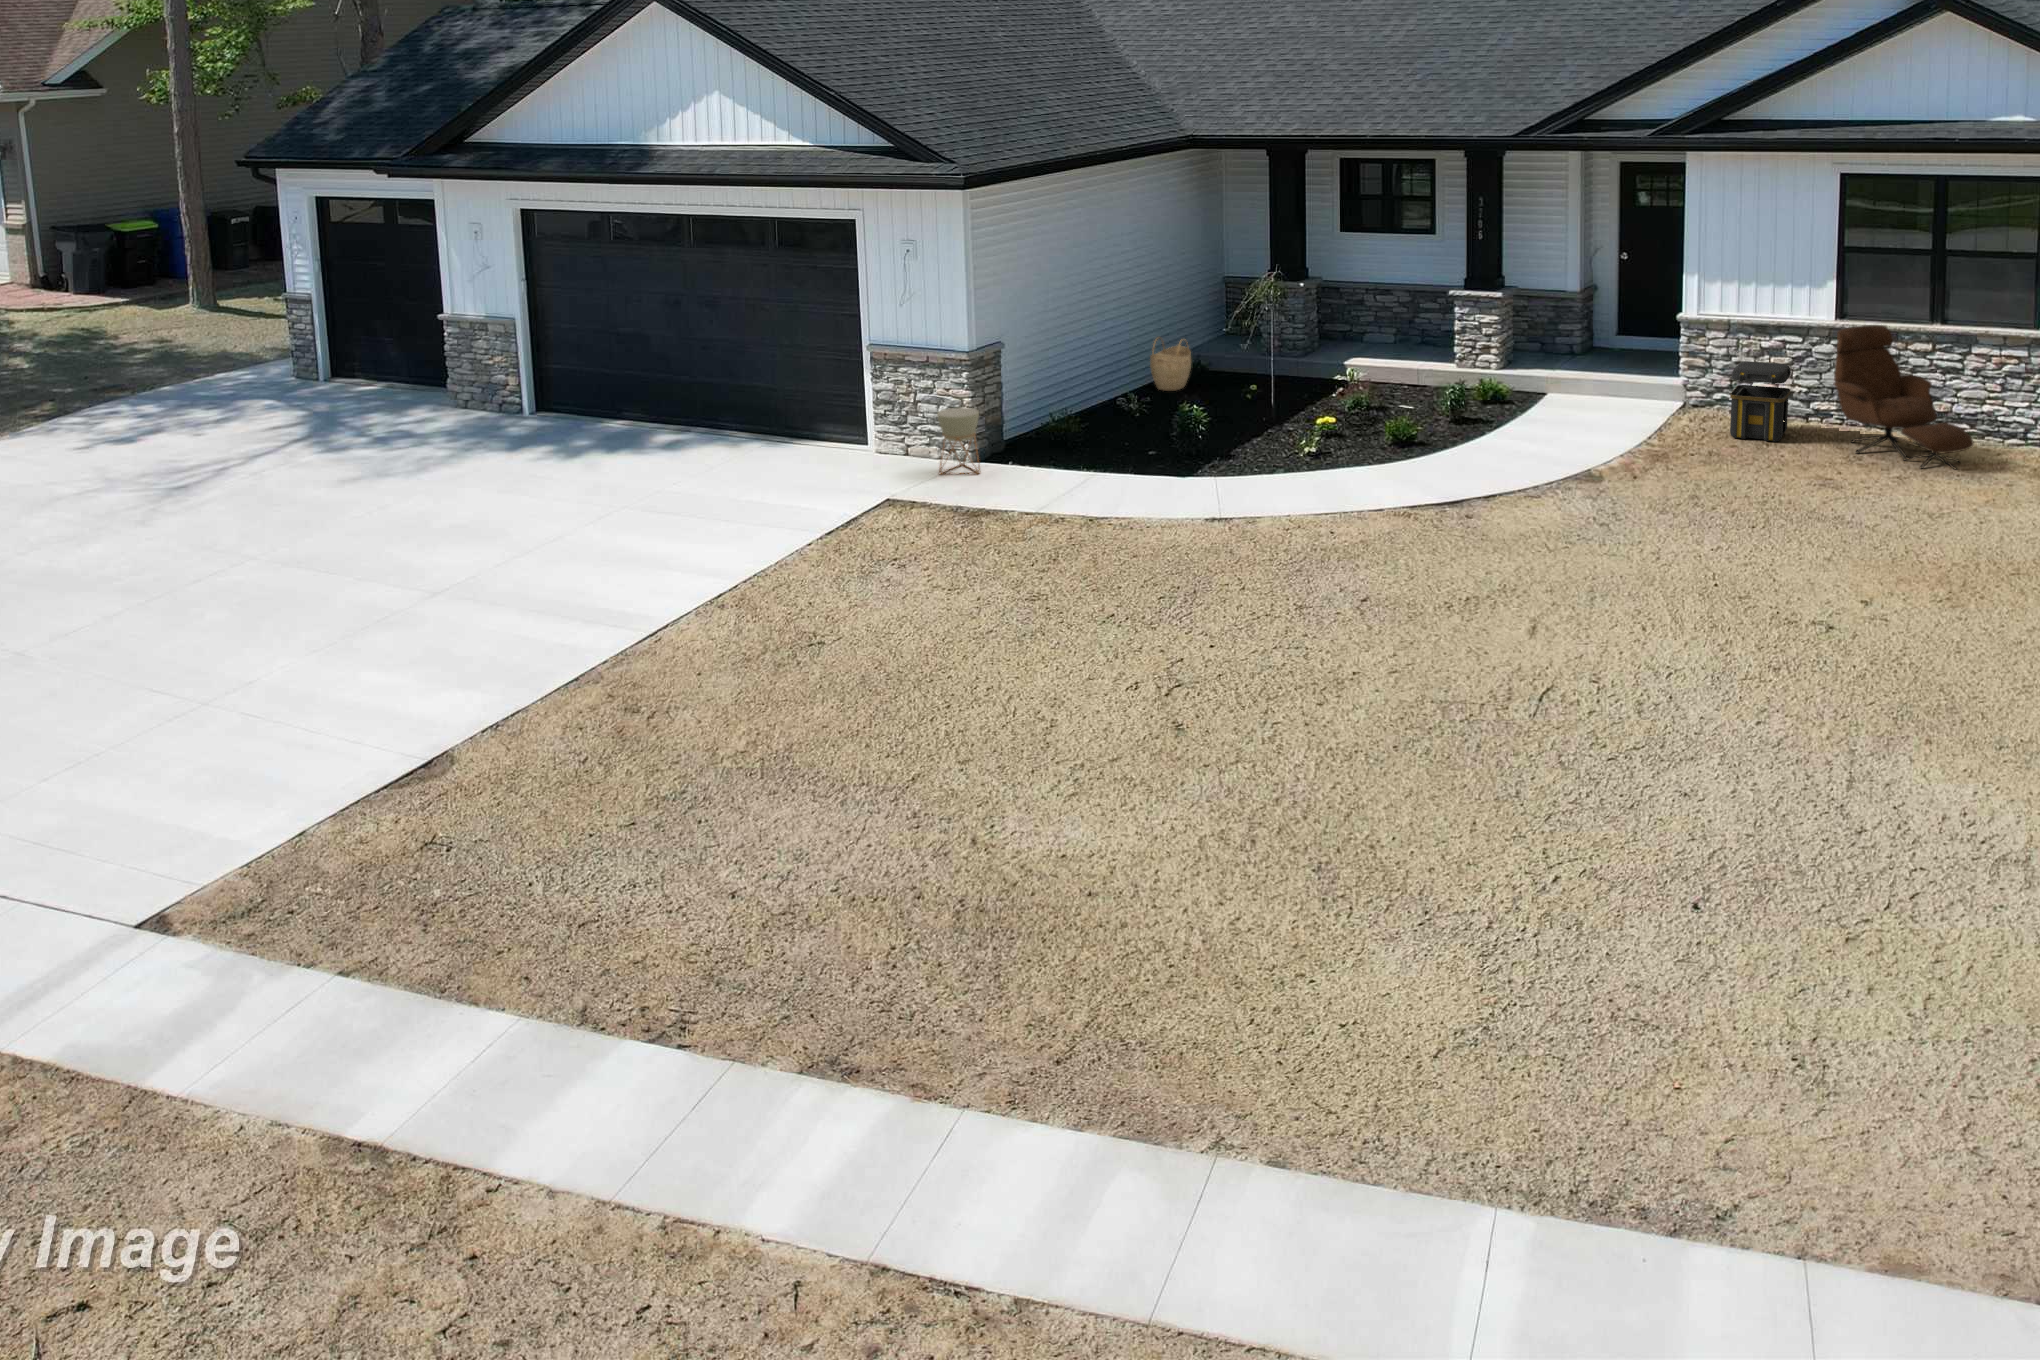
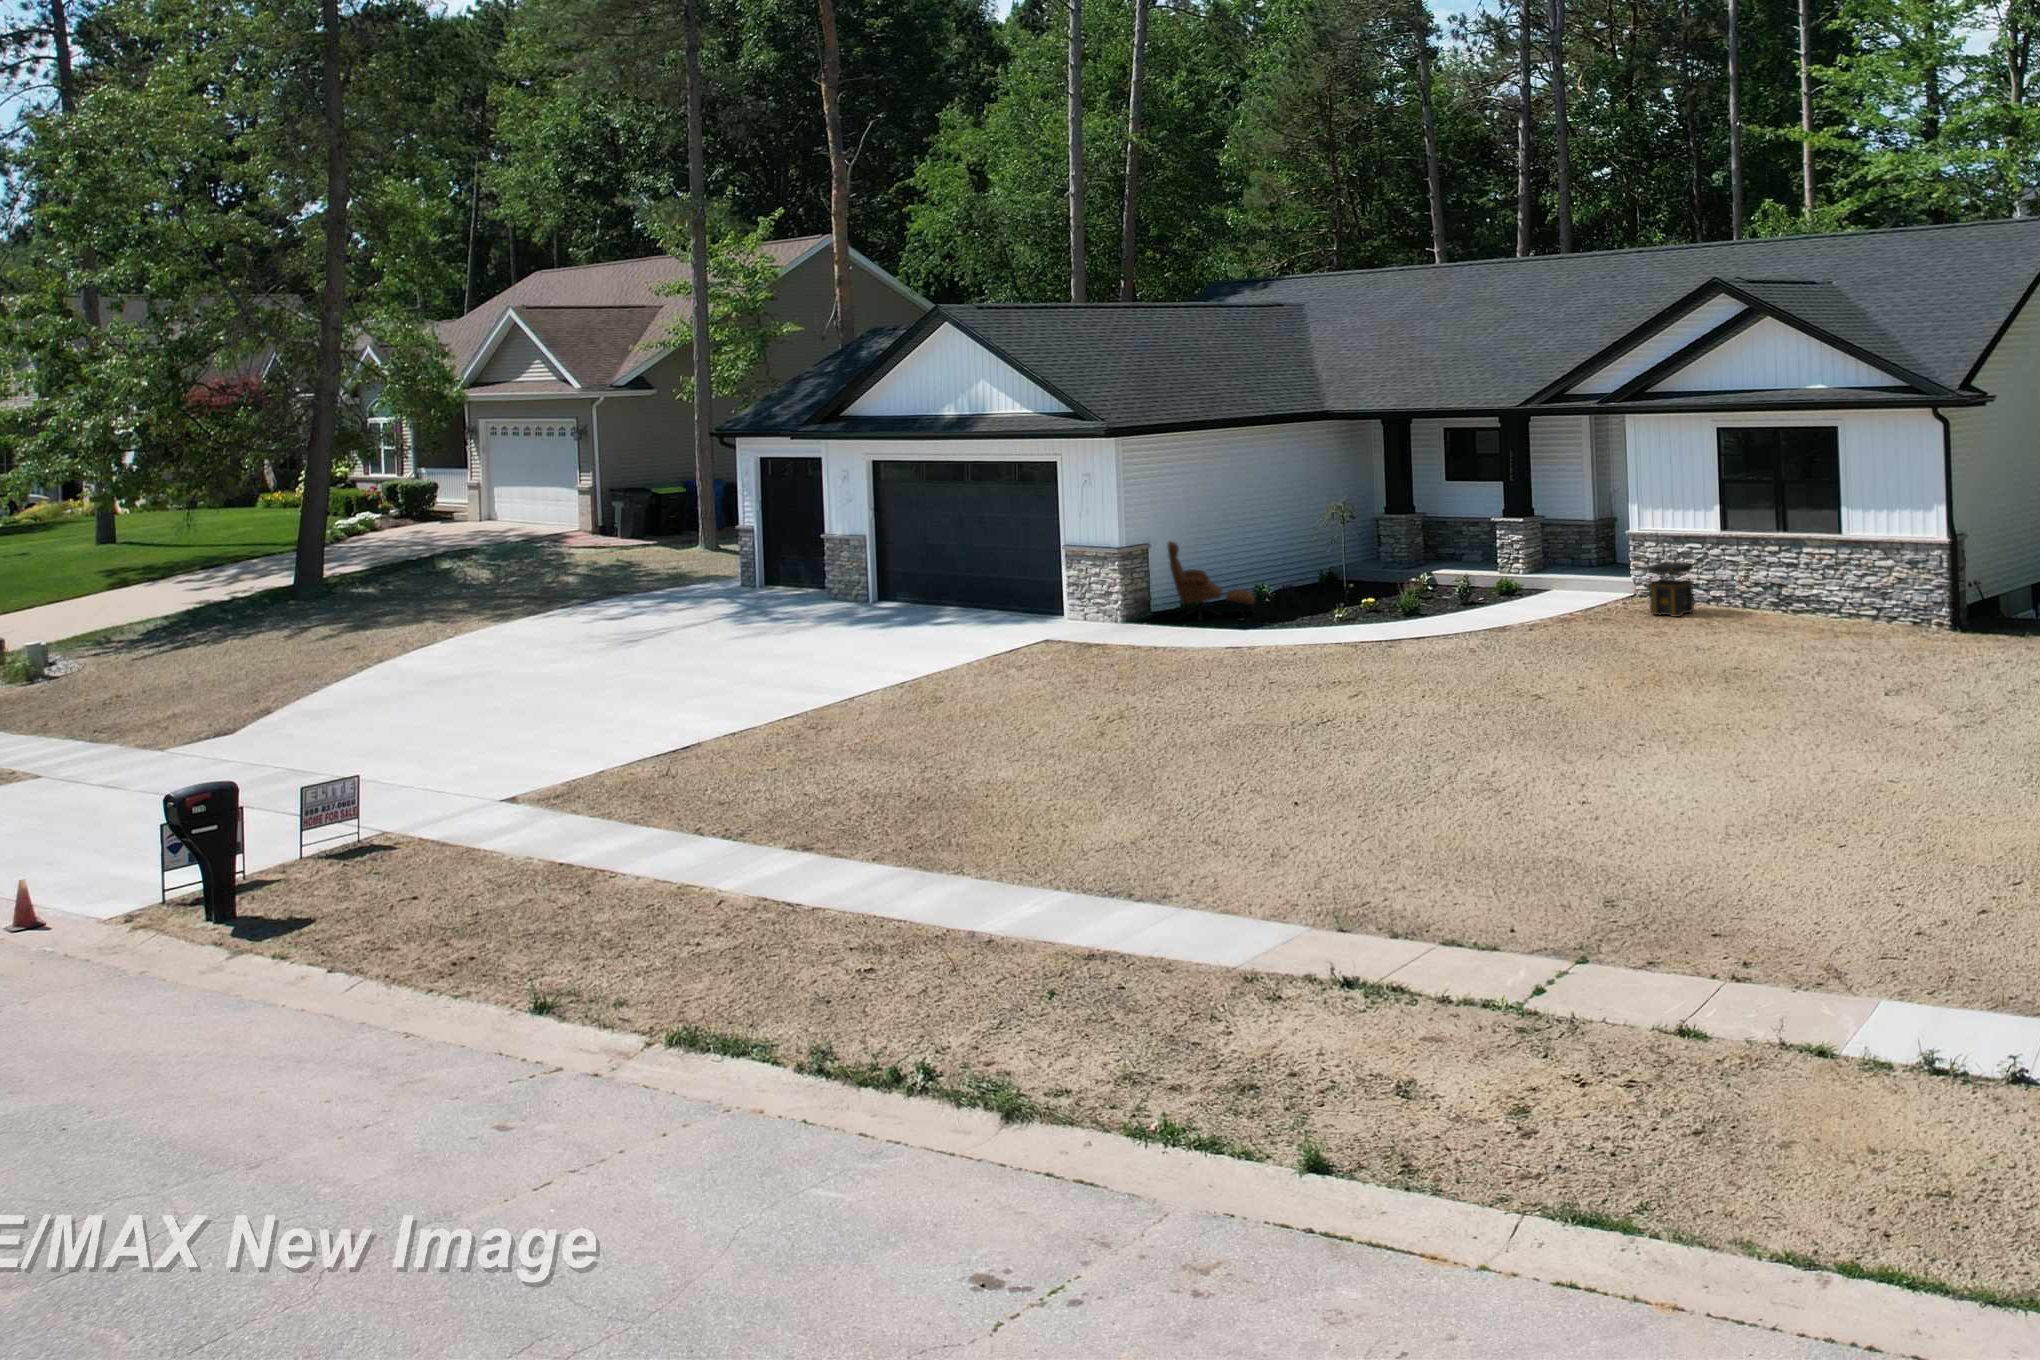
lounge chair: present [1834,325,1974,469] -> present [1167,541,1255,620]
woven basket: present [1150,339,1192,391] -> none [1298,552,1329,591]
planter: present [937,407,981,474] -> none [1100,588,1128,632]

